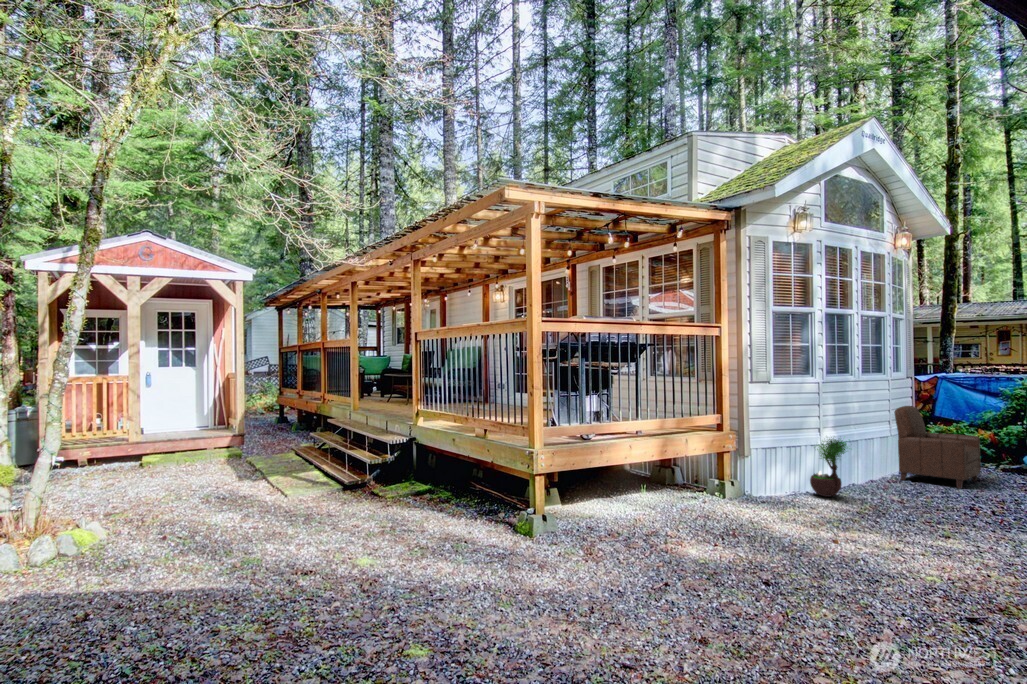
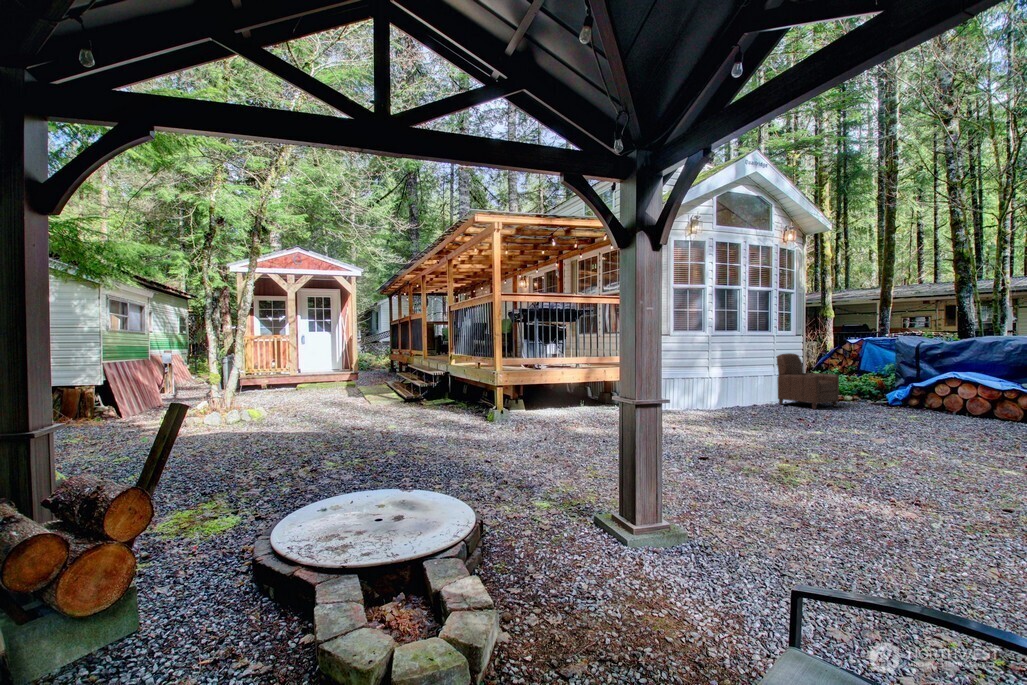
potted tree: present [810,439,847,497] -> none [698,368,725,411]

